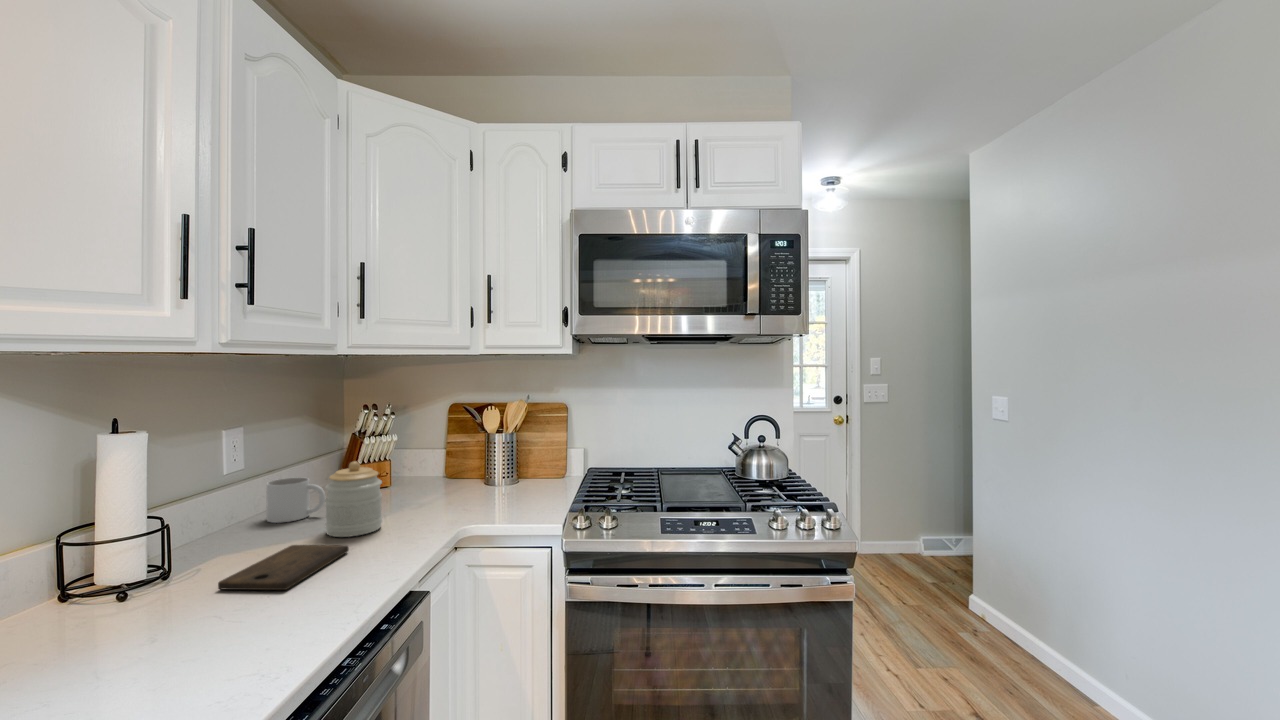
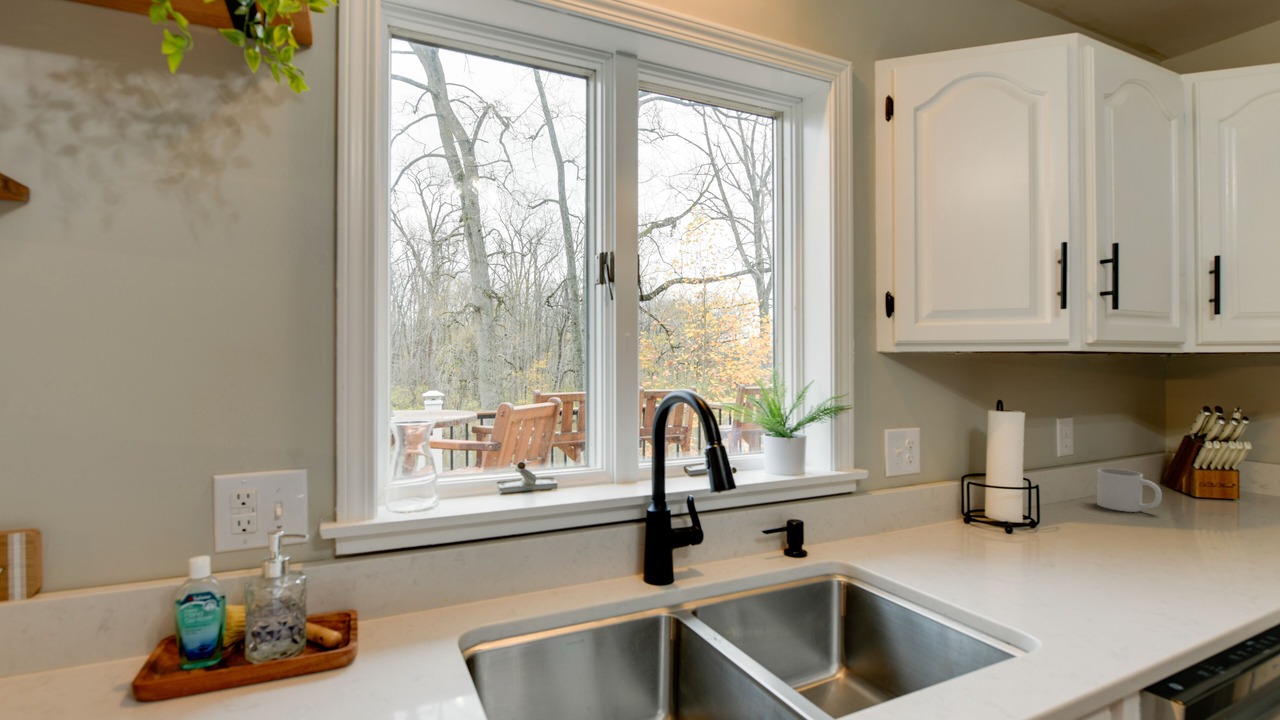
jar: present [325,462,382,537] -> none [1169,466,1245,546]
cutting board: present [218,545,349,590] -> none [1080,533,1207,570]

